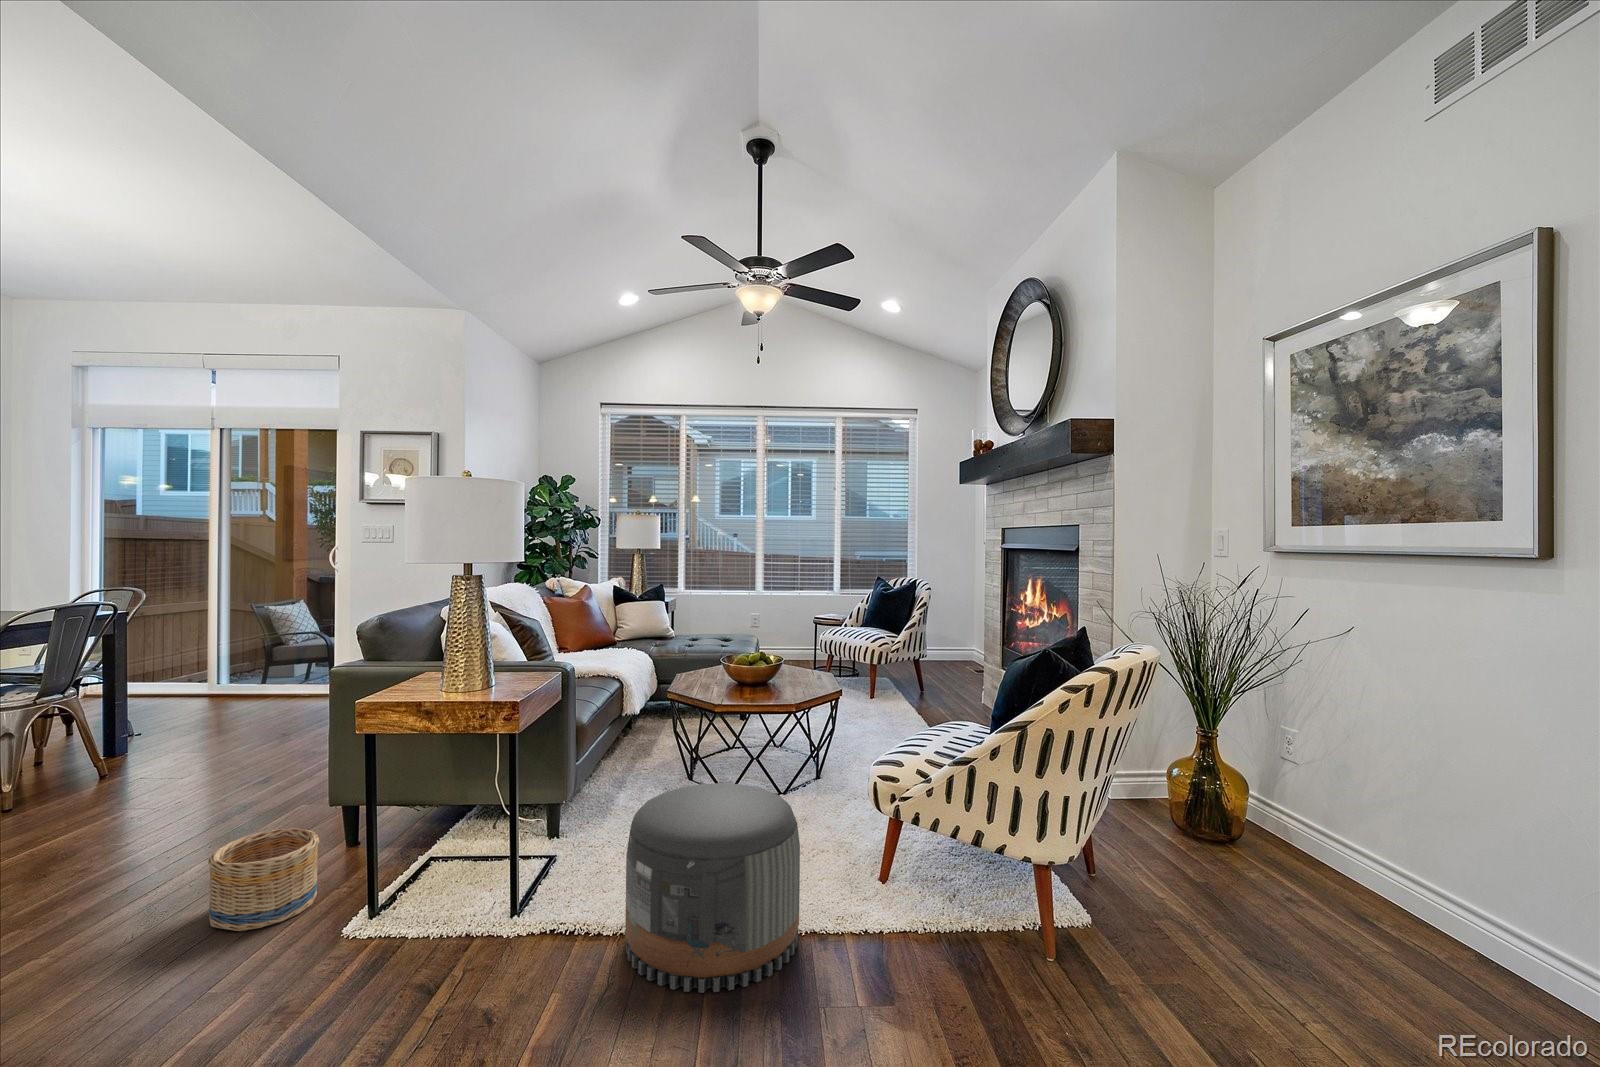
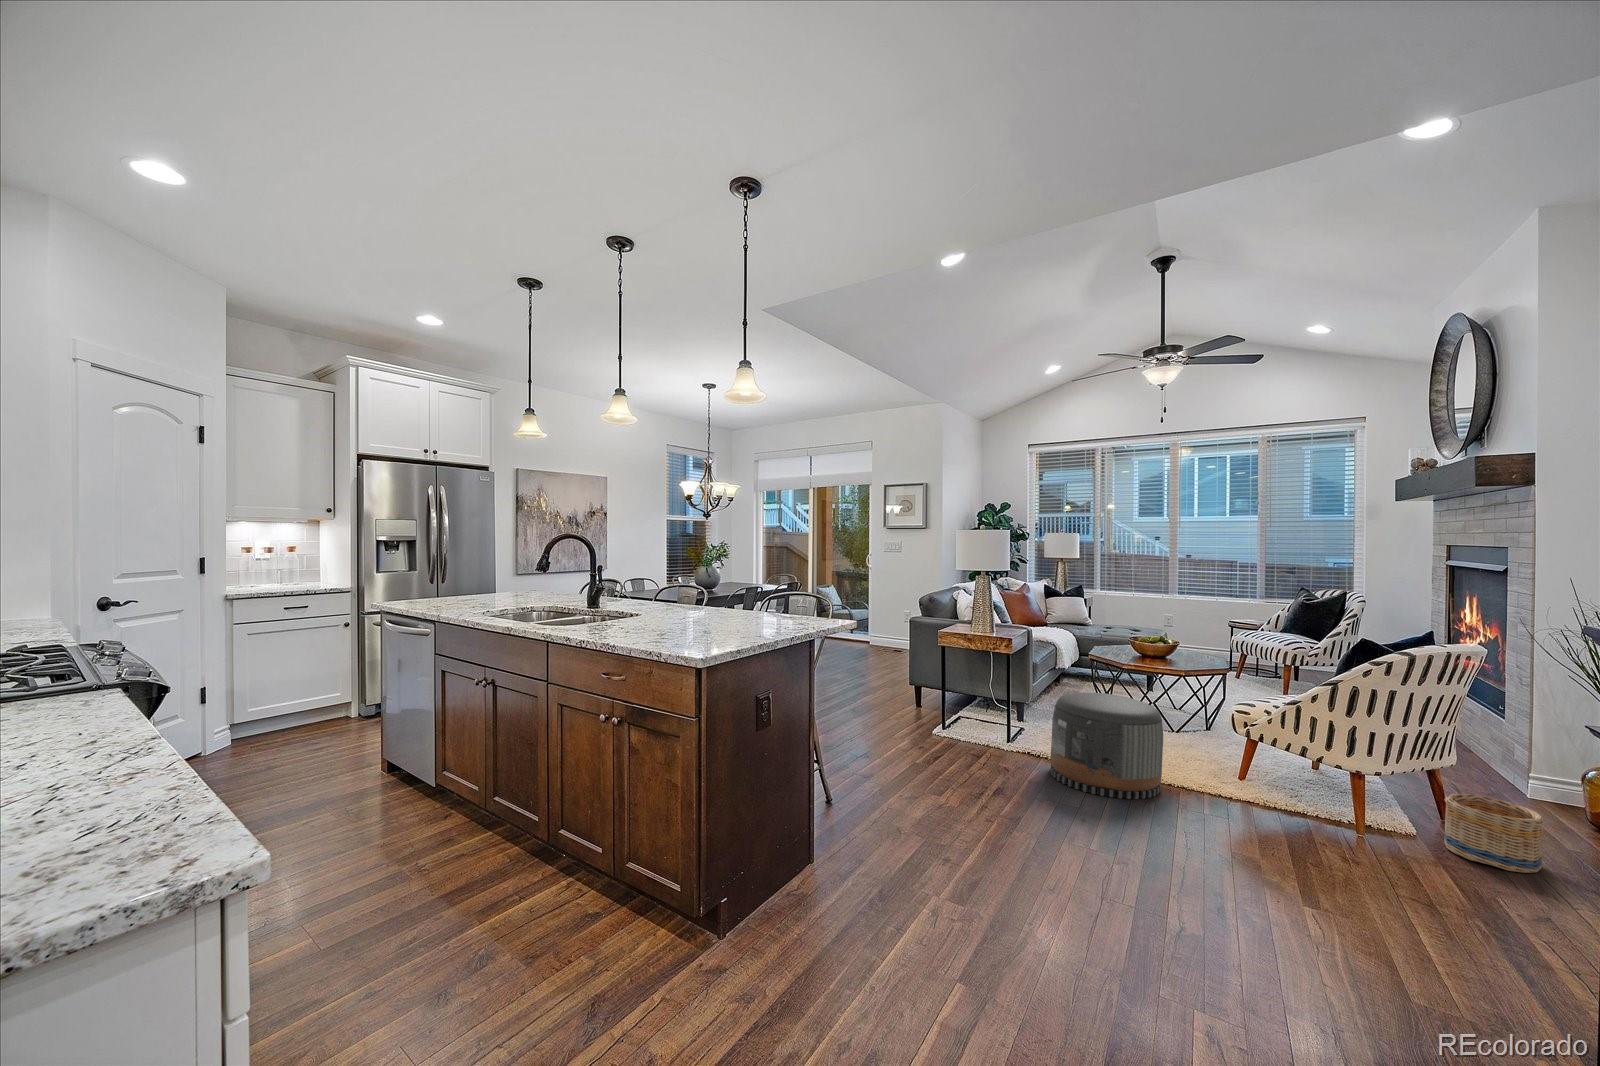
basket: present [208,828,320,931] -> present [1444,794,1545,873]

